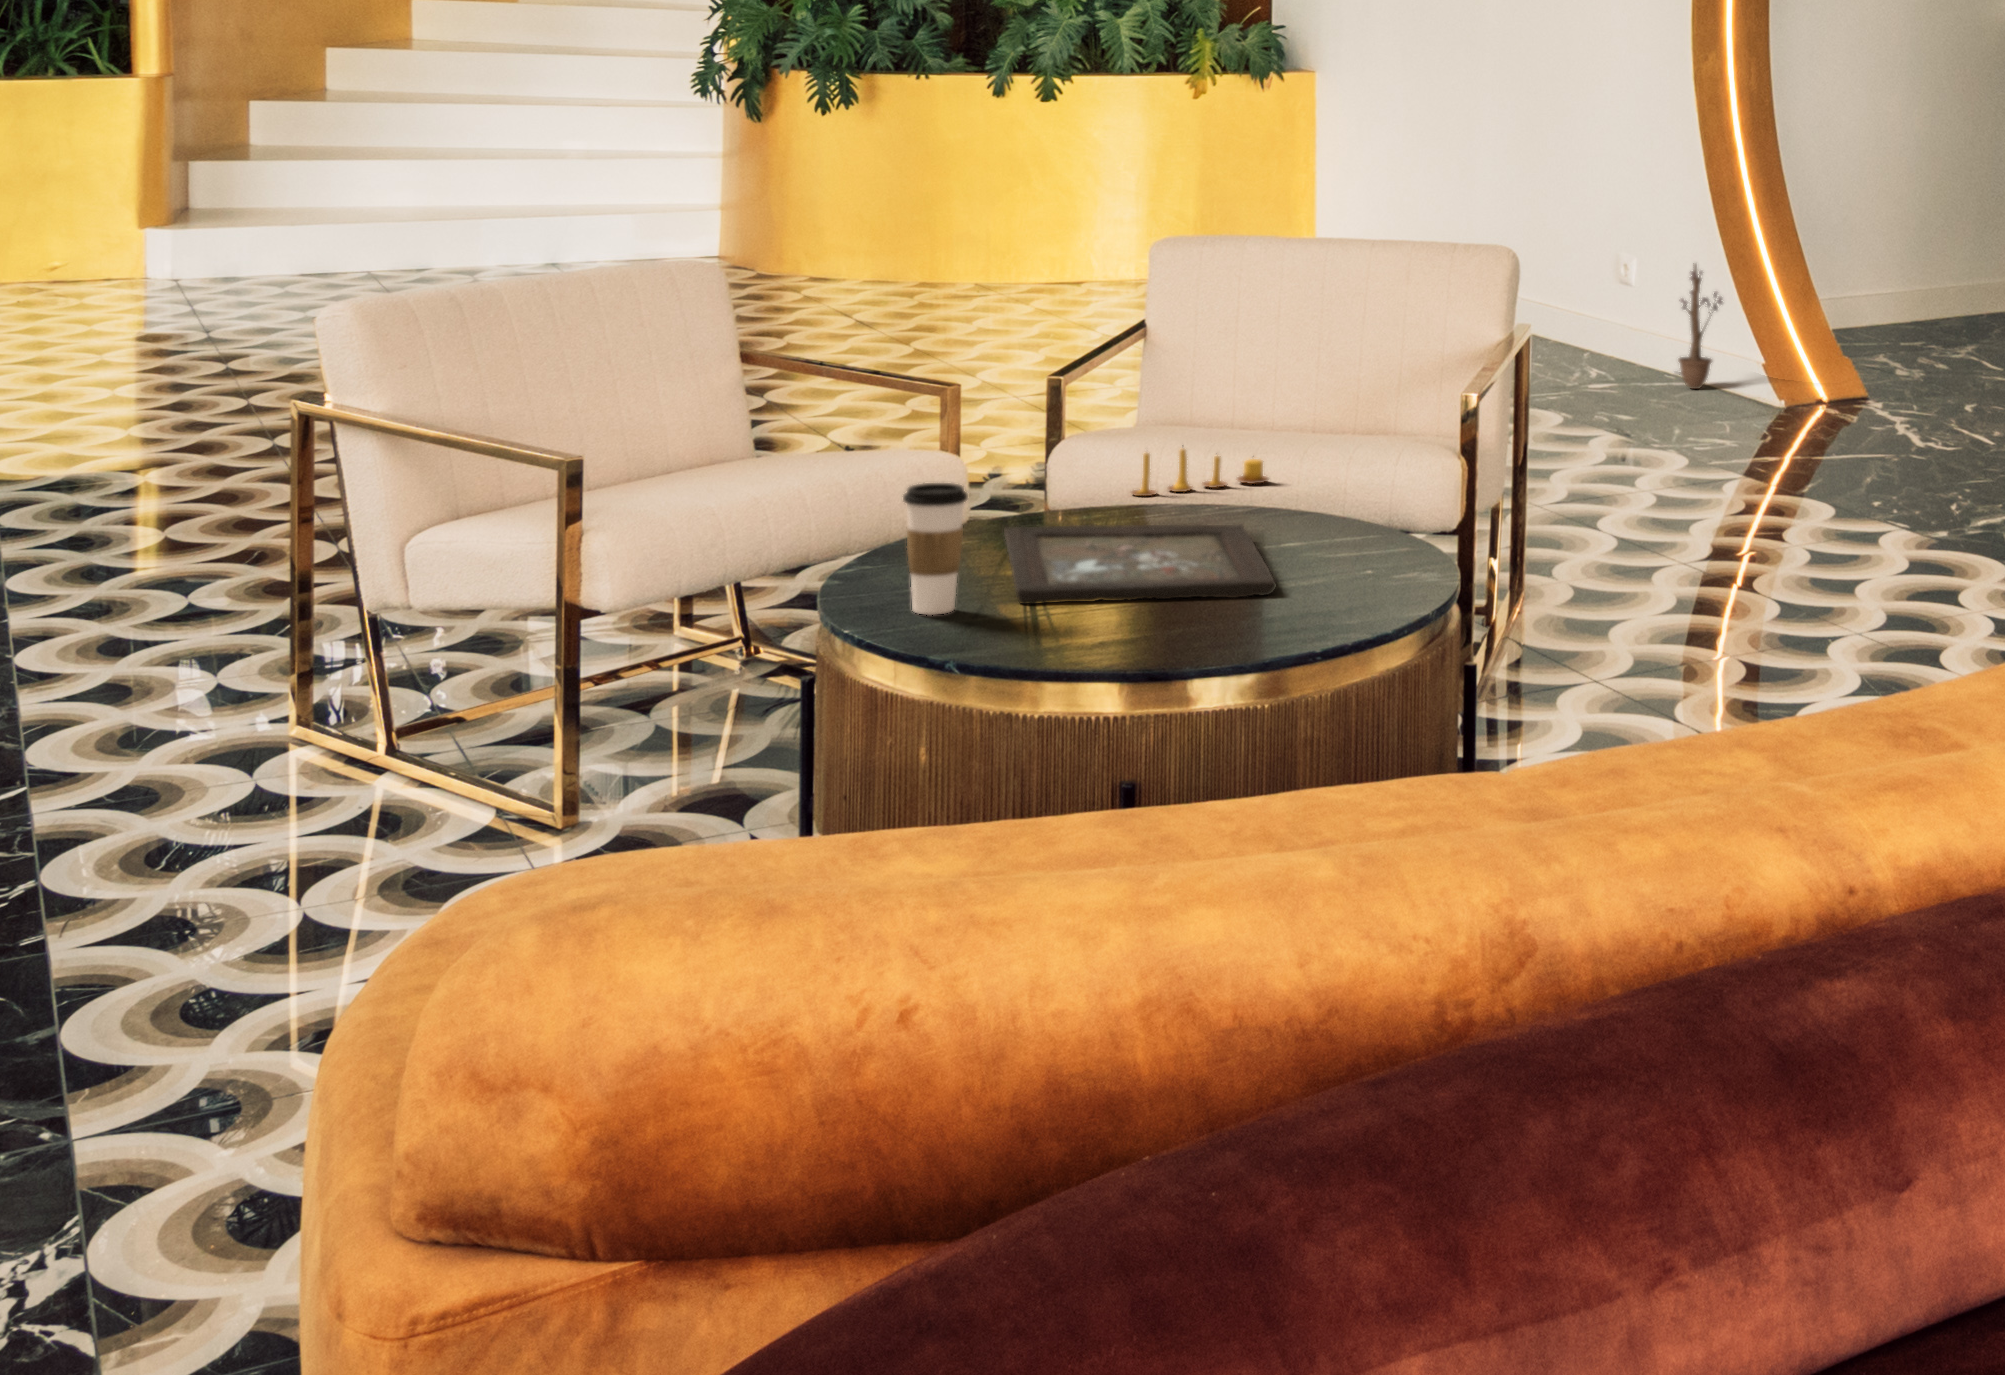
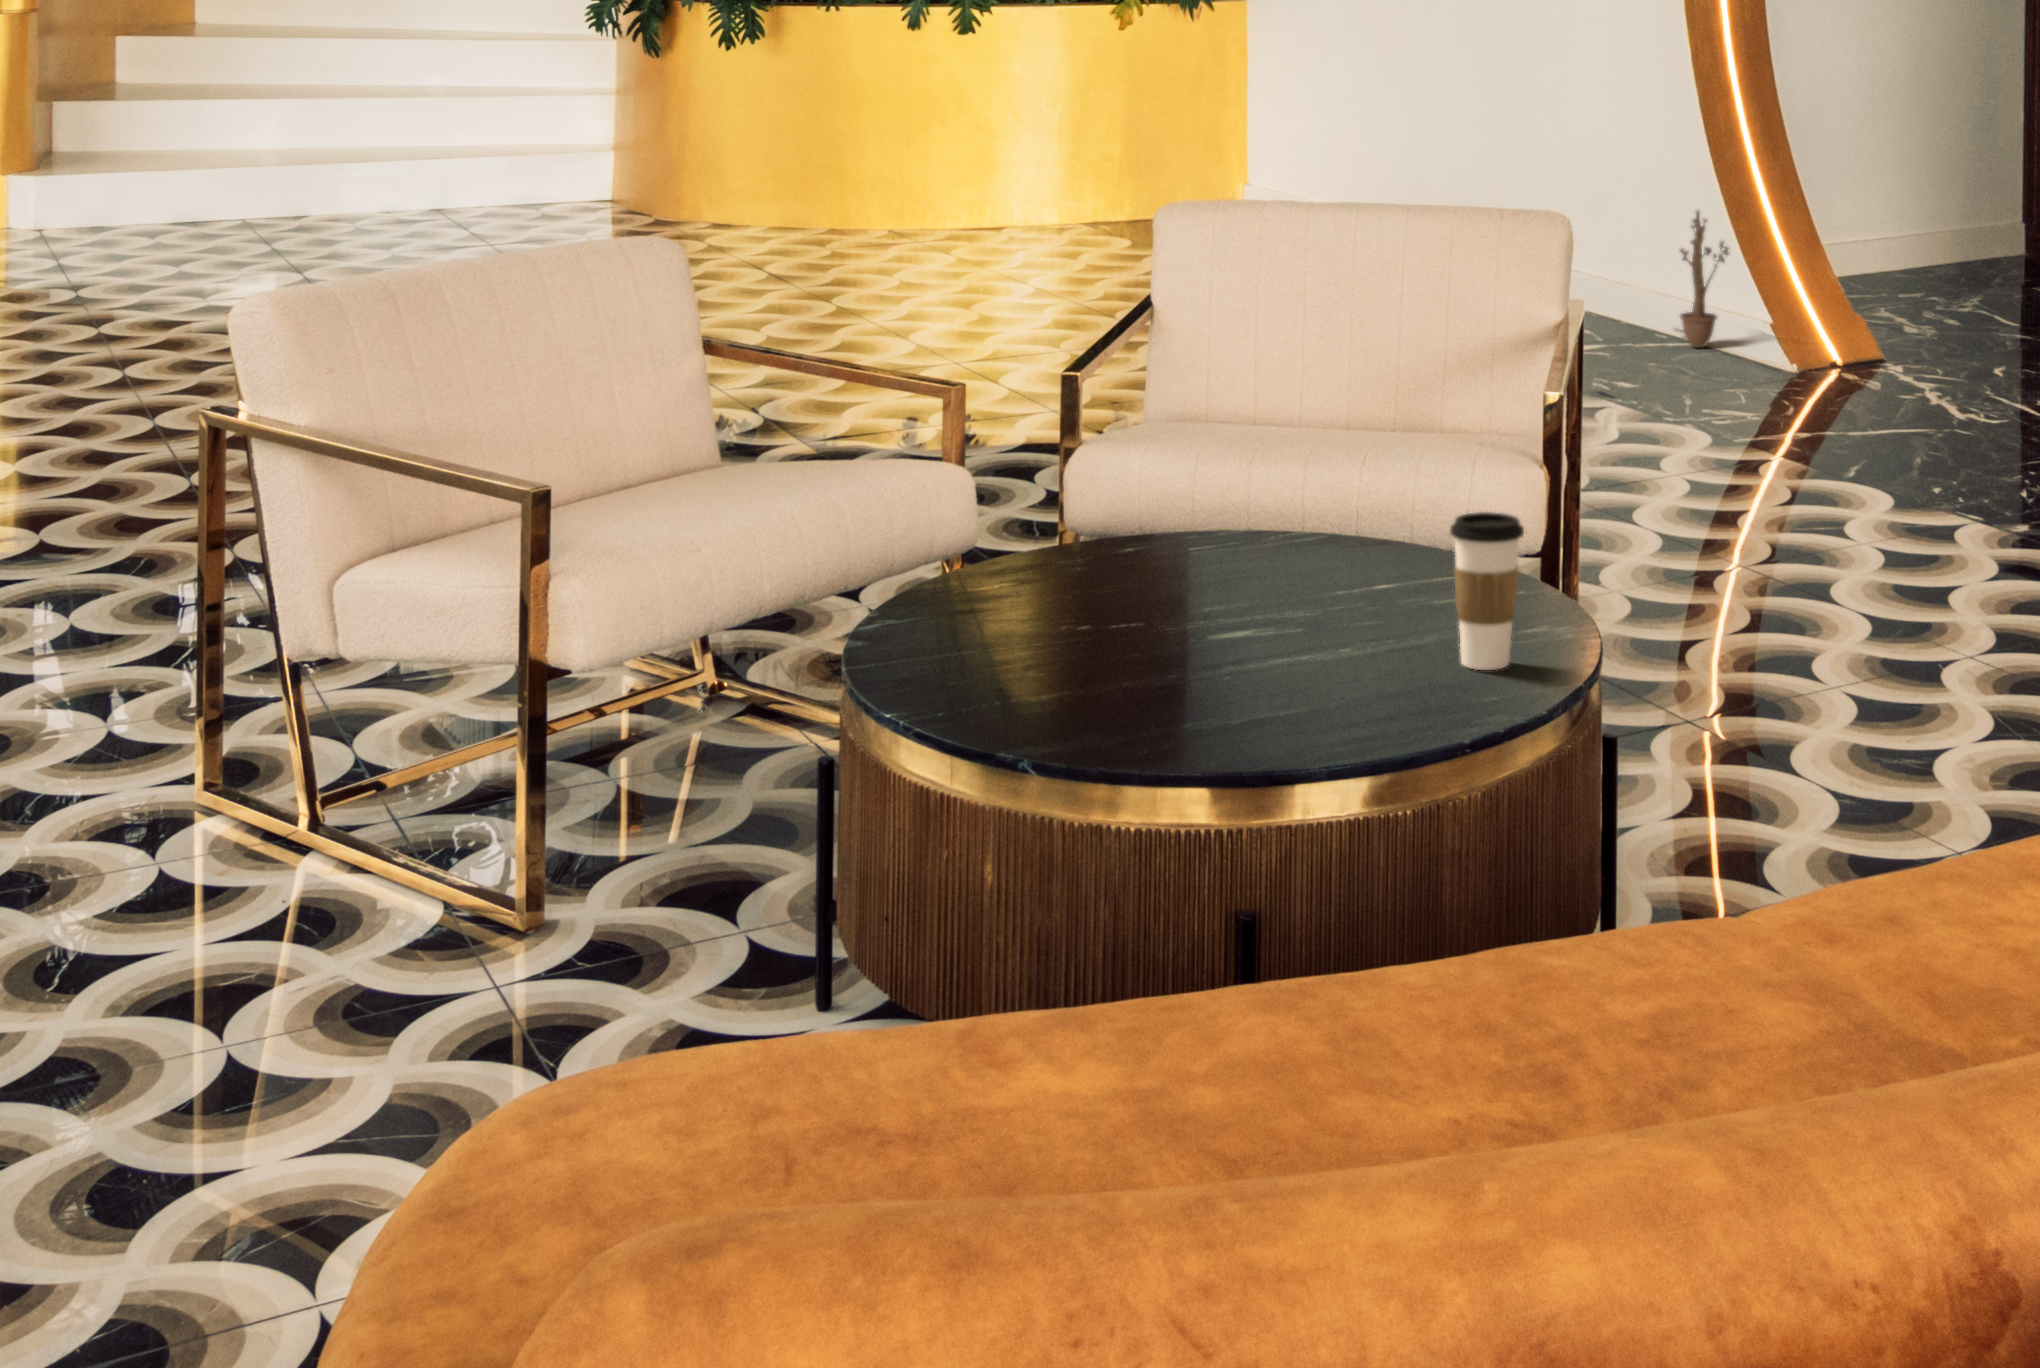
candle: present [1132,448,1268,496] -> none [1177,451,1332,514]
coffee cup: present [903,483,968,615] -> present [1450,512,1524,670]
tray: present [1004,525,1276,604] -> none [1052,555,1396,669]

